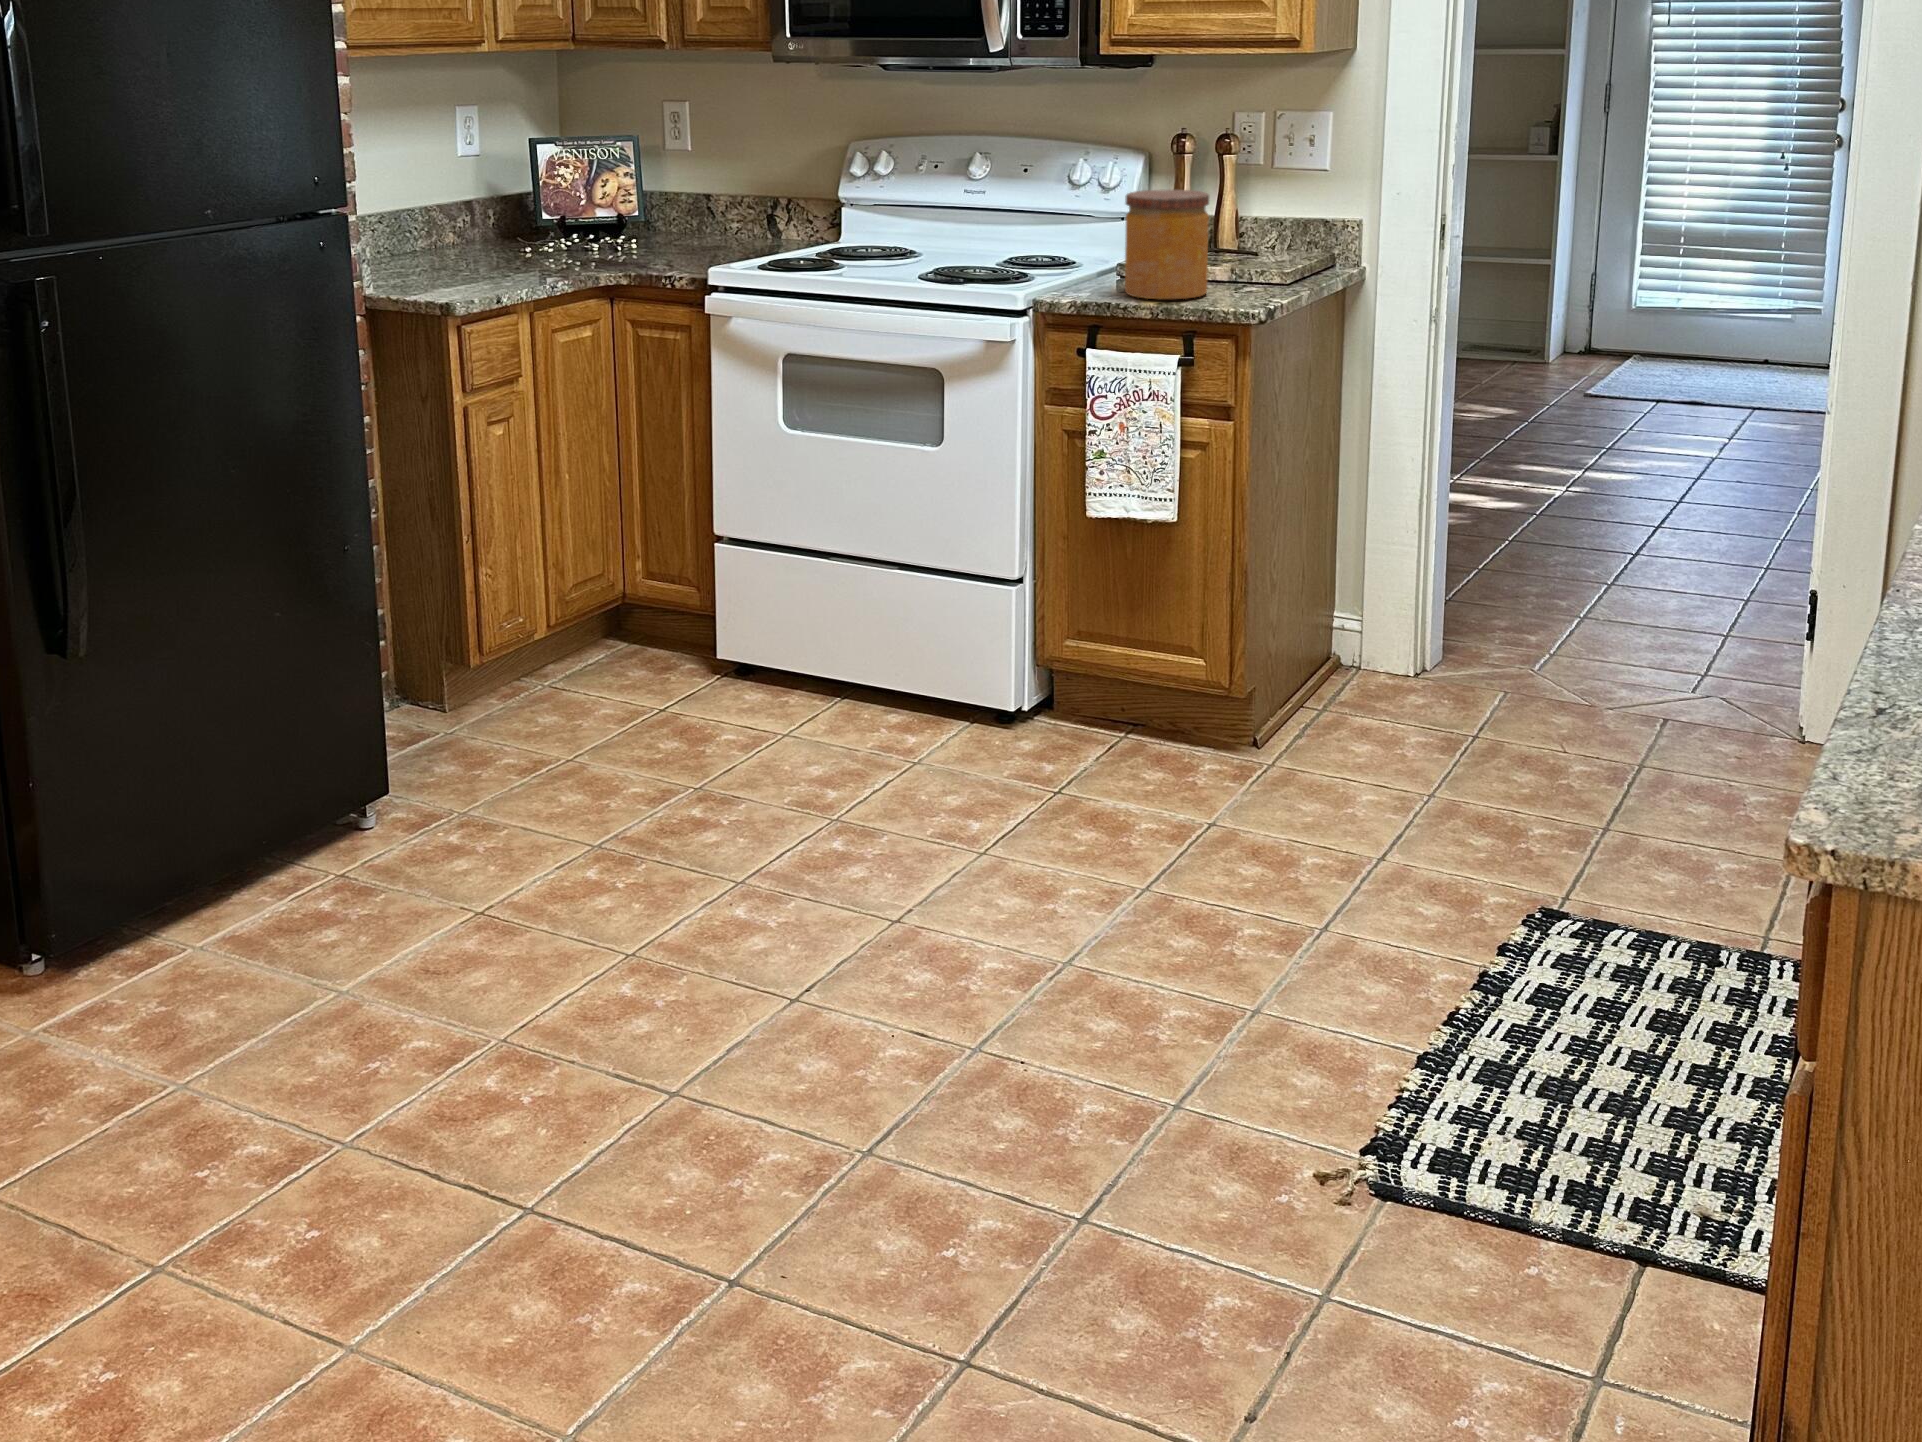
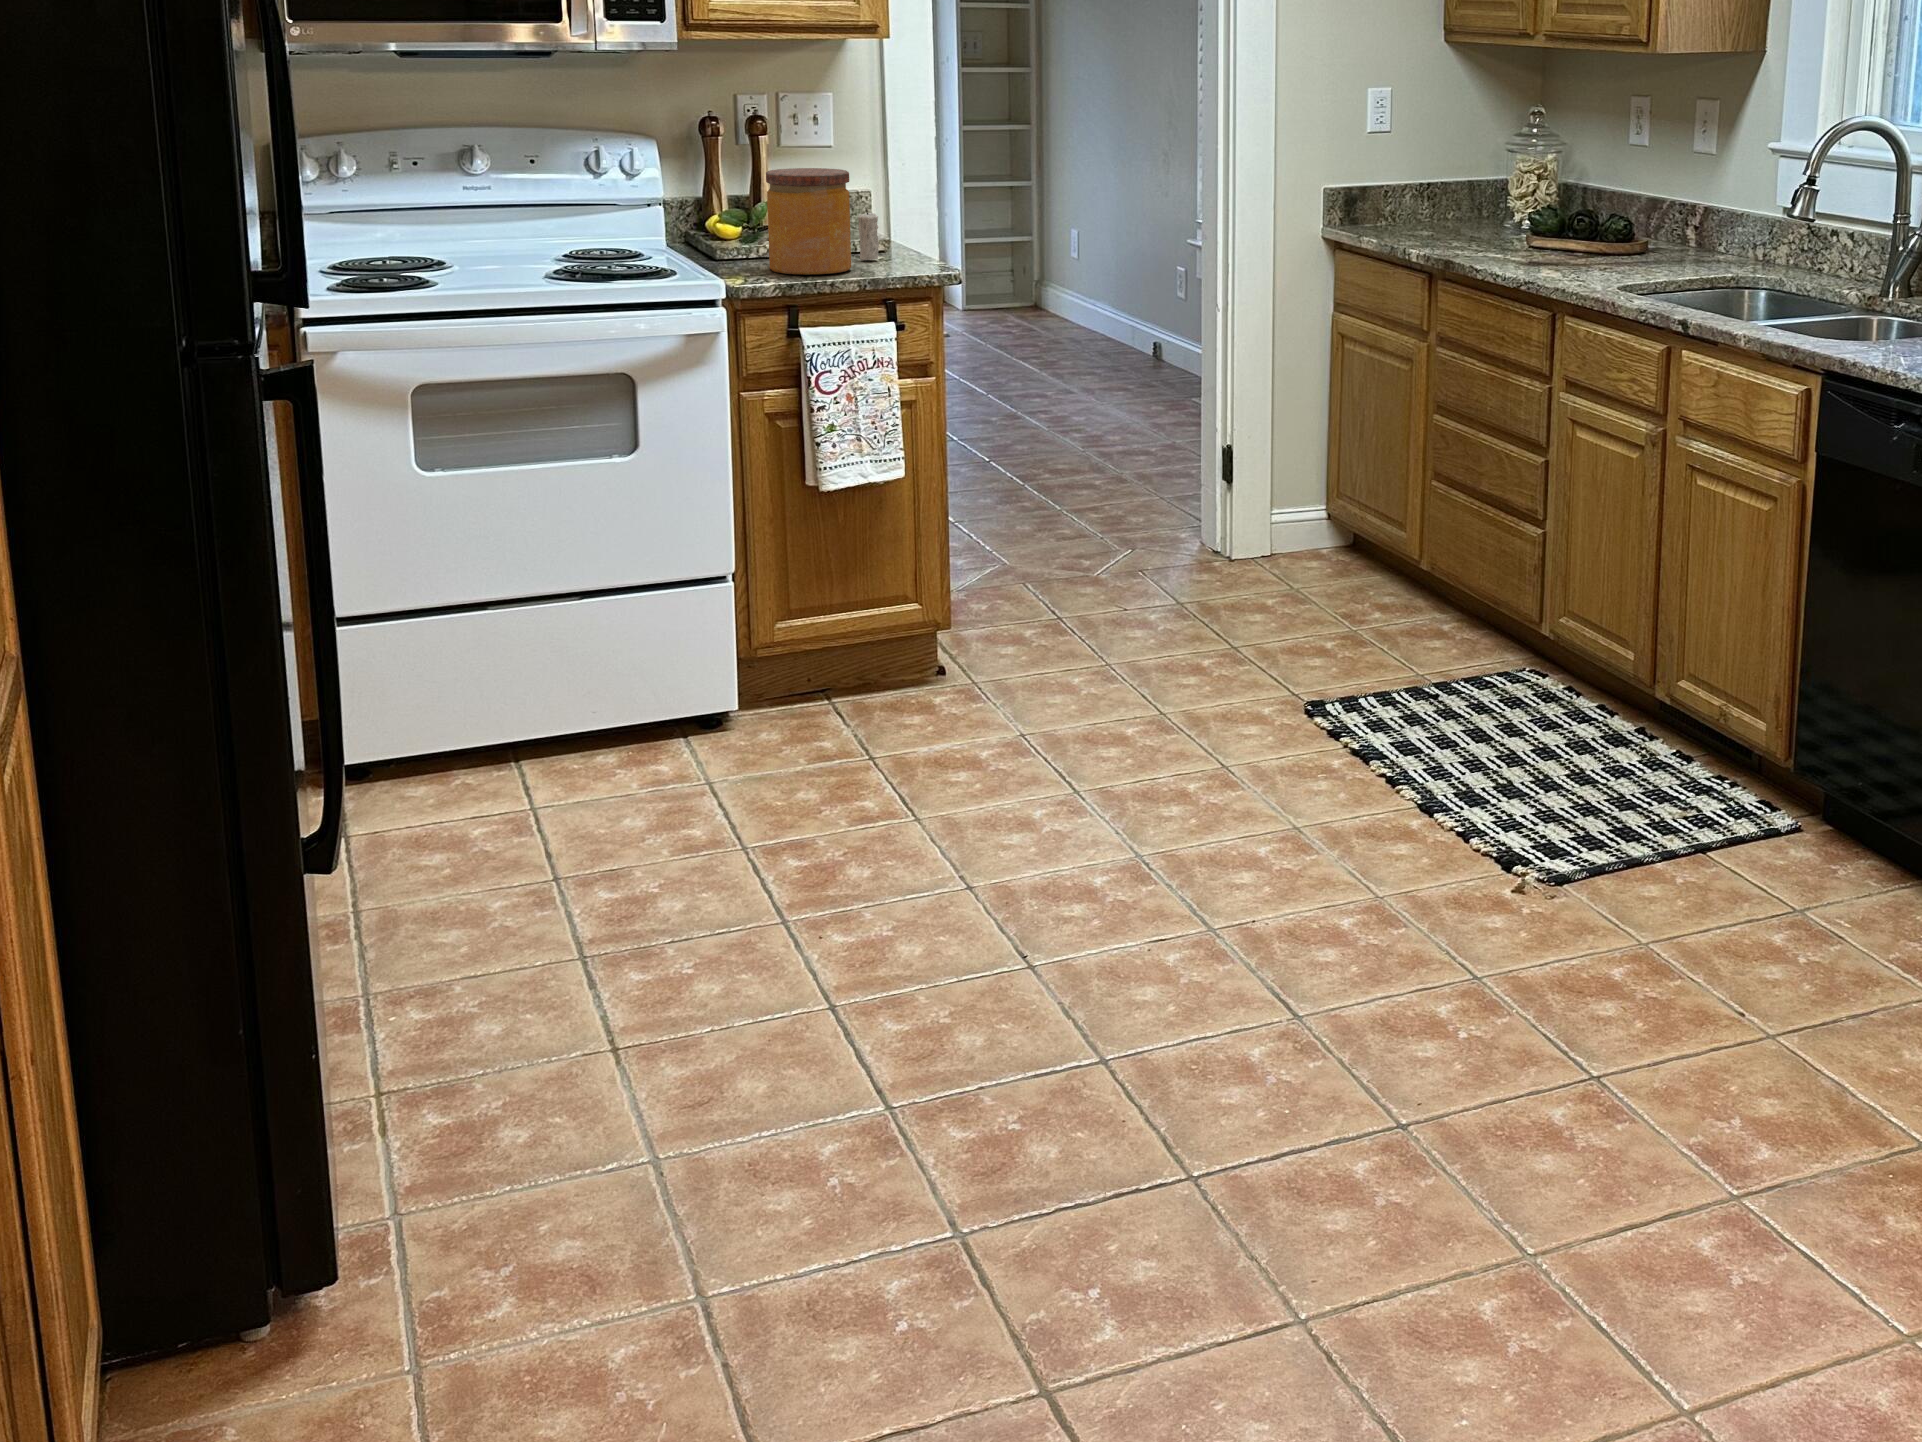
candle: none [1246,231,1268,291] -> present [858,210,879,260]

